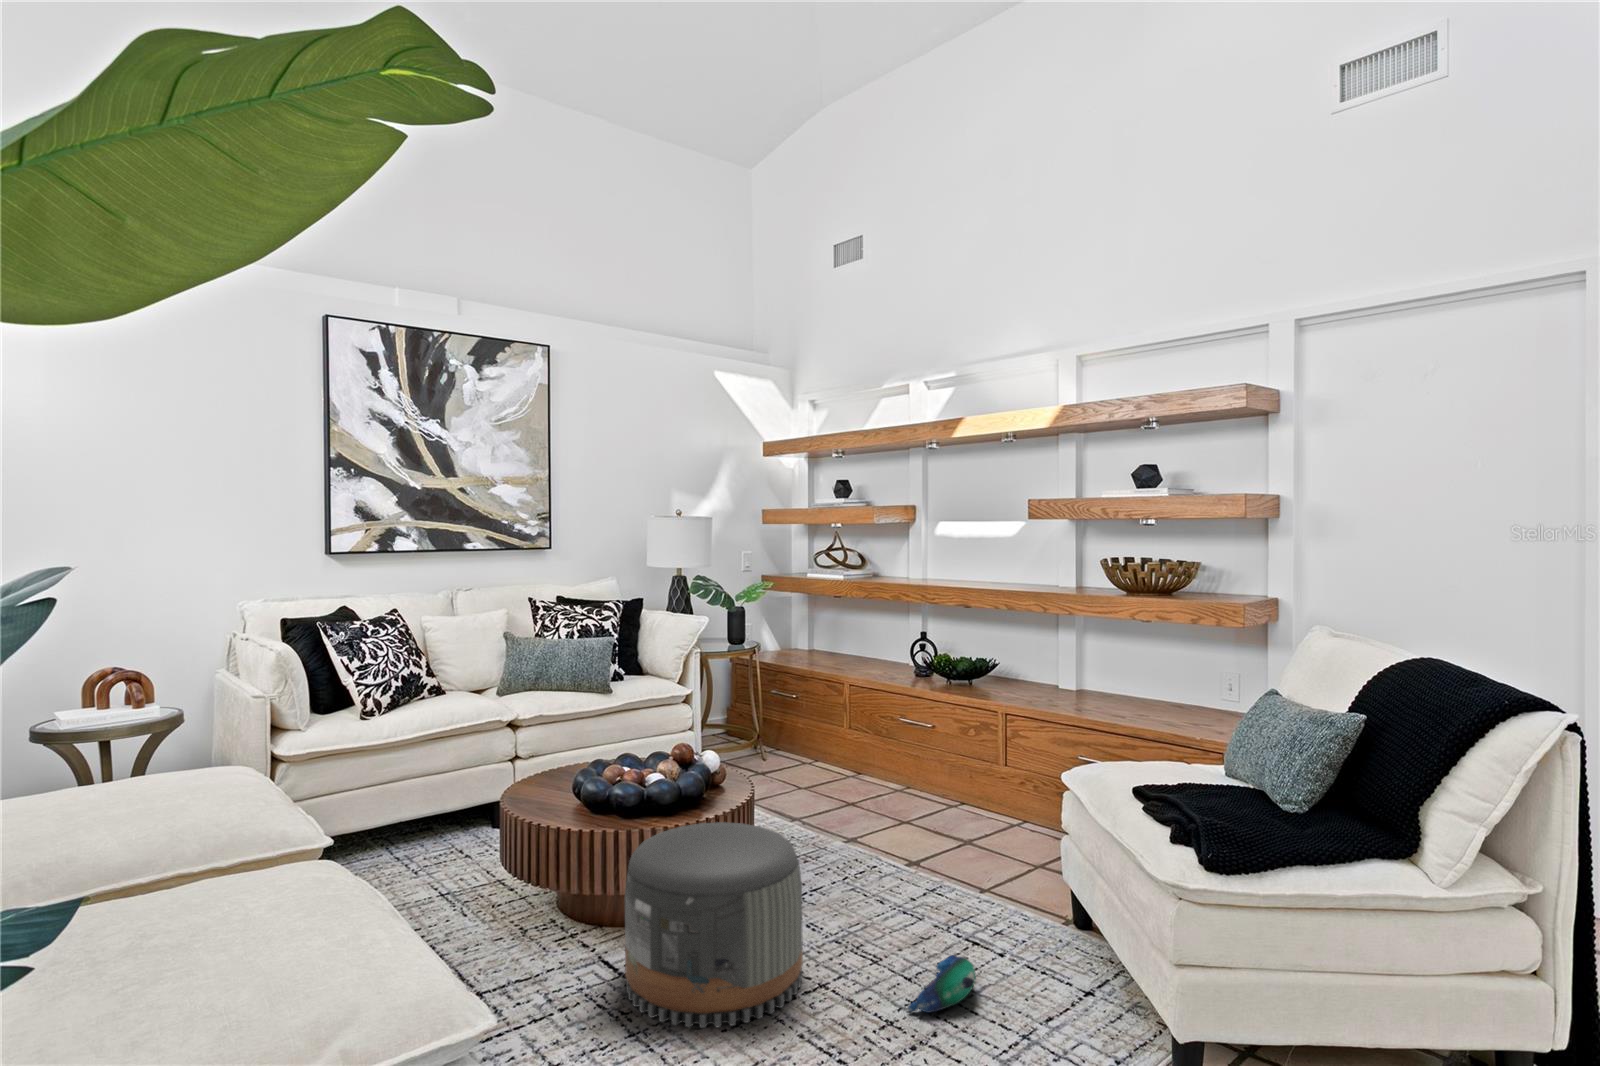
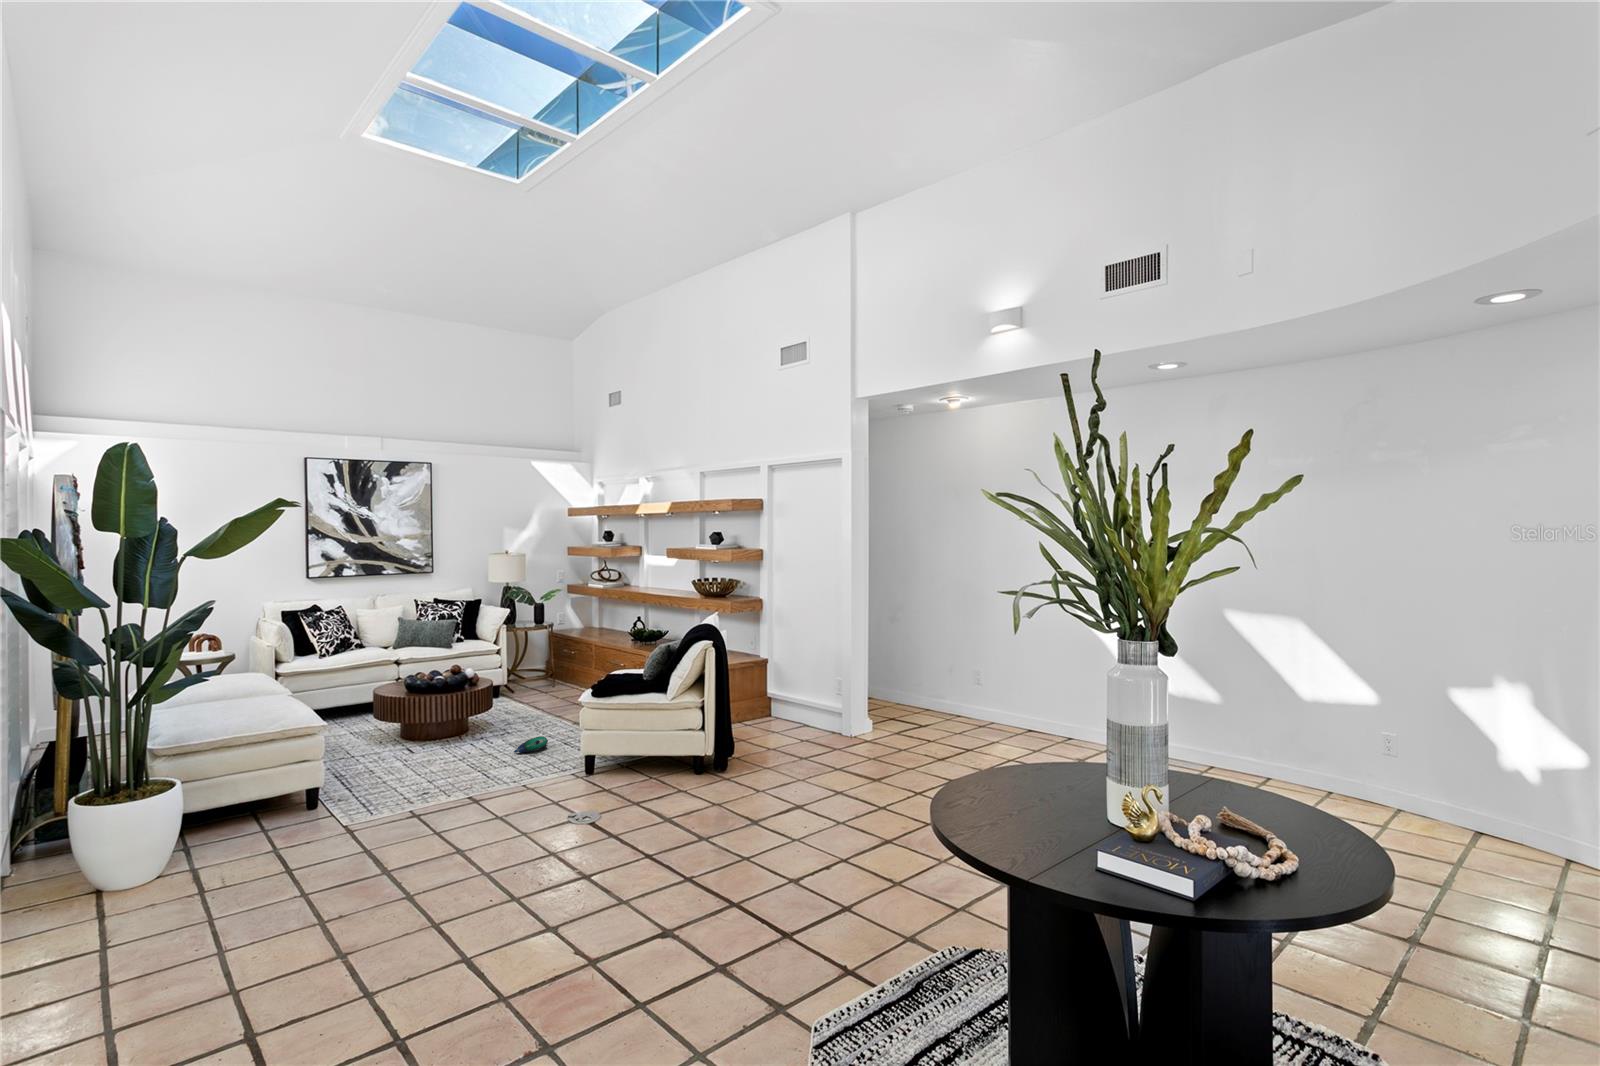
pouf: present [625,822,803,1028] -> none [411,690,486,757]

